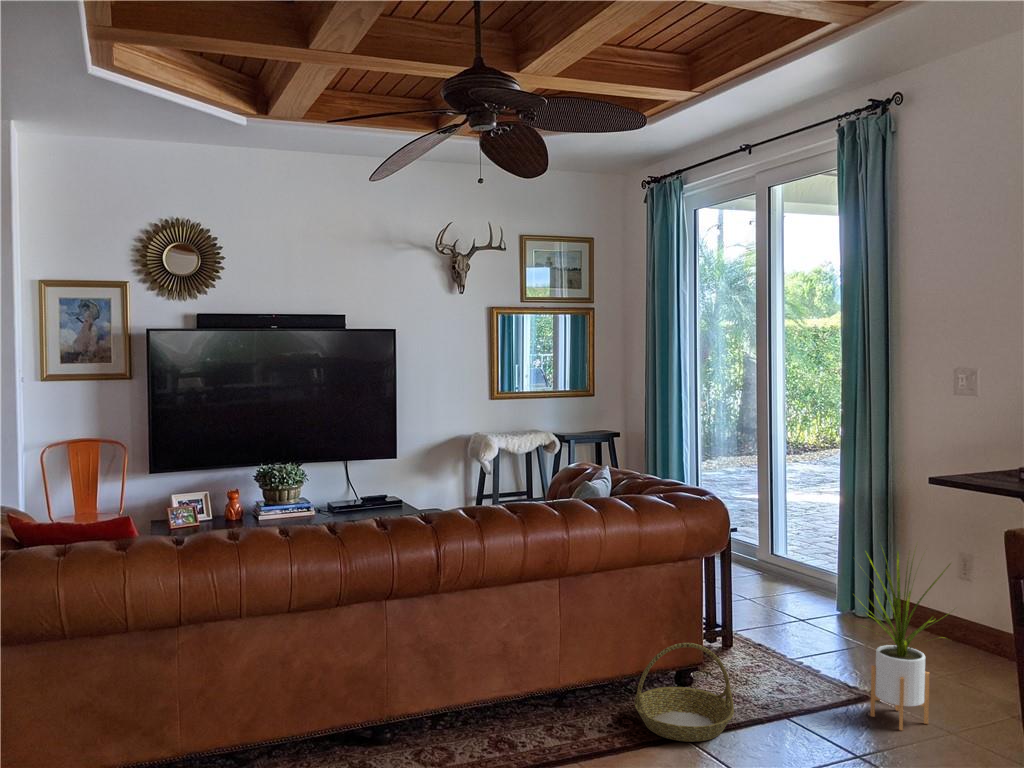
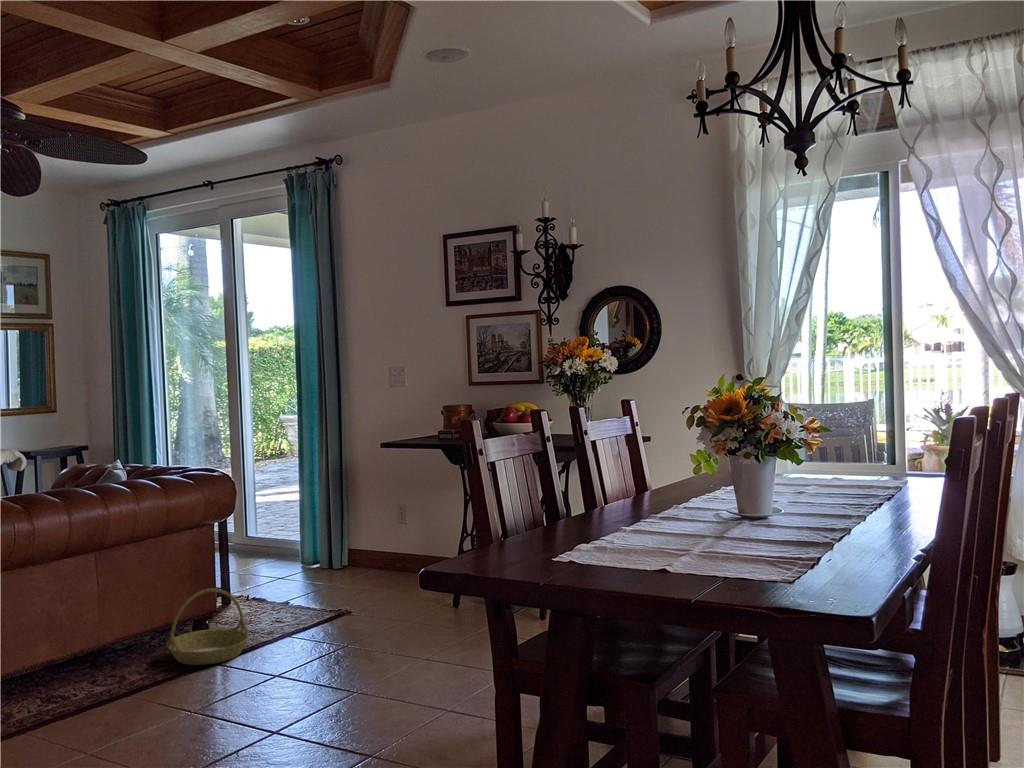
house plant: present [866,547,950,730] -> none [327,491,398,626]

